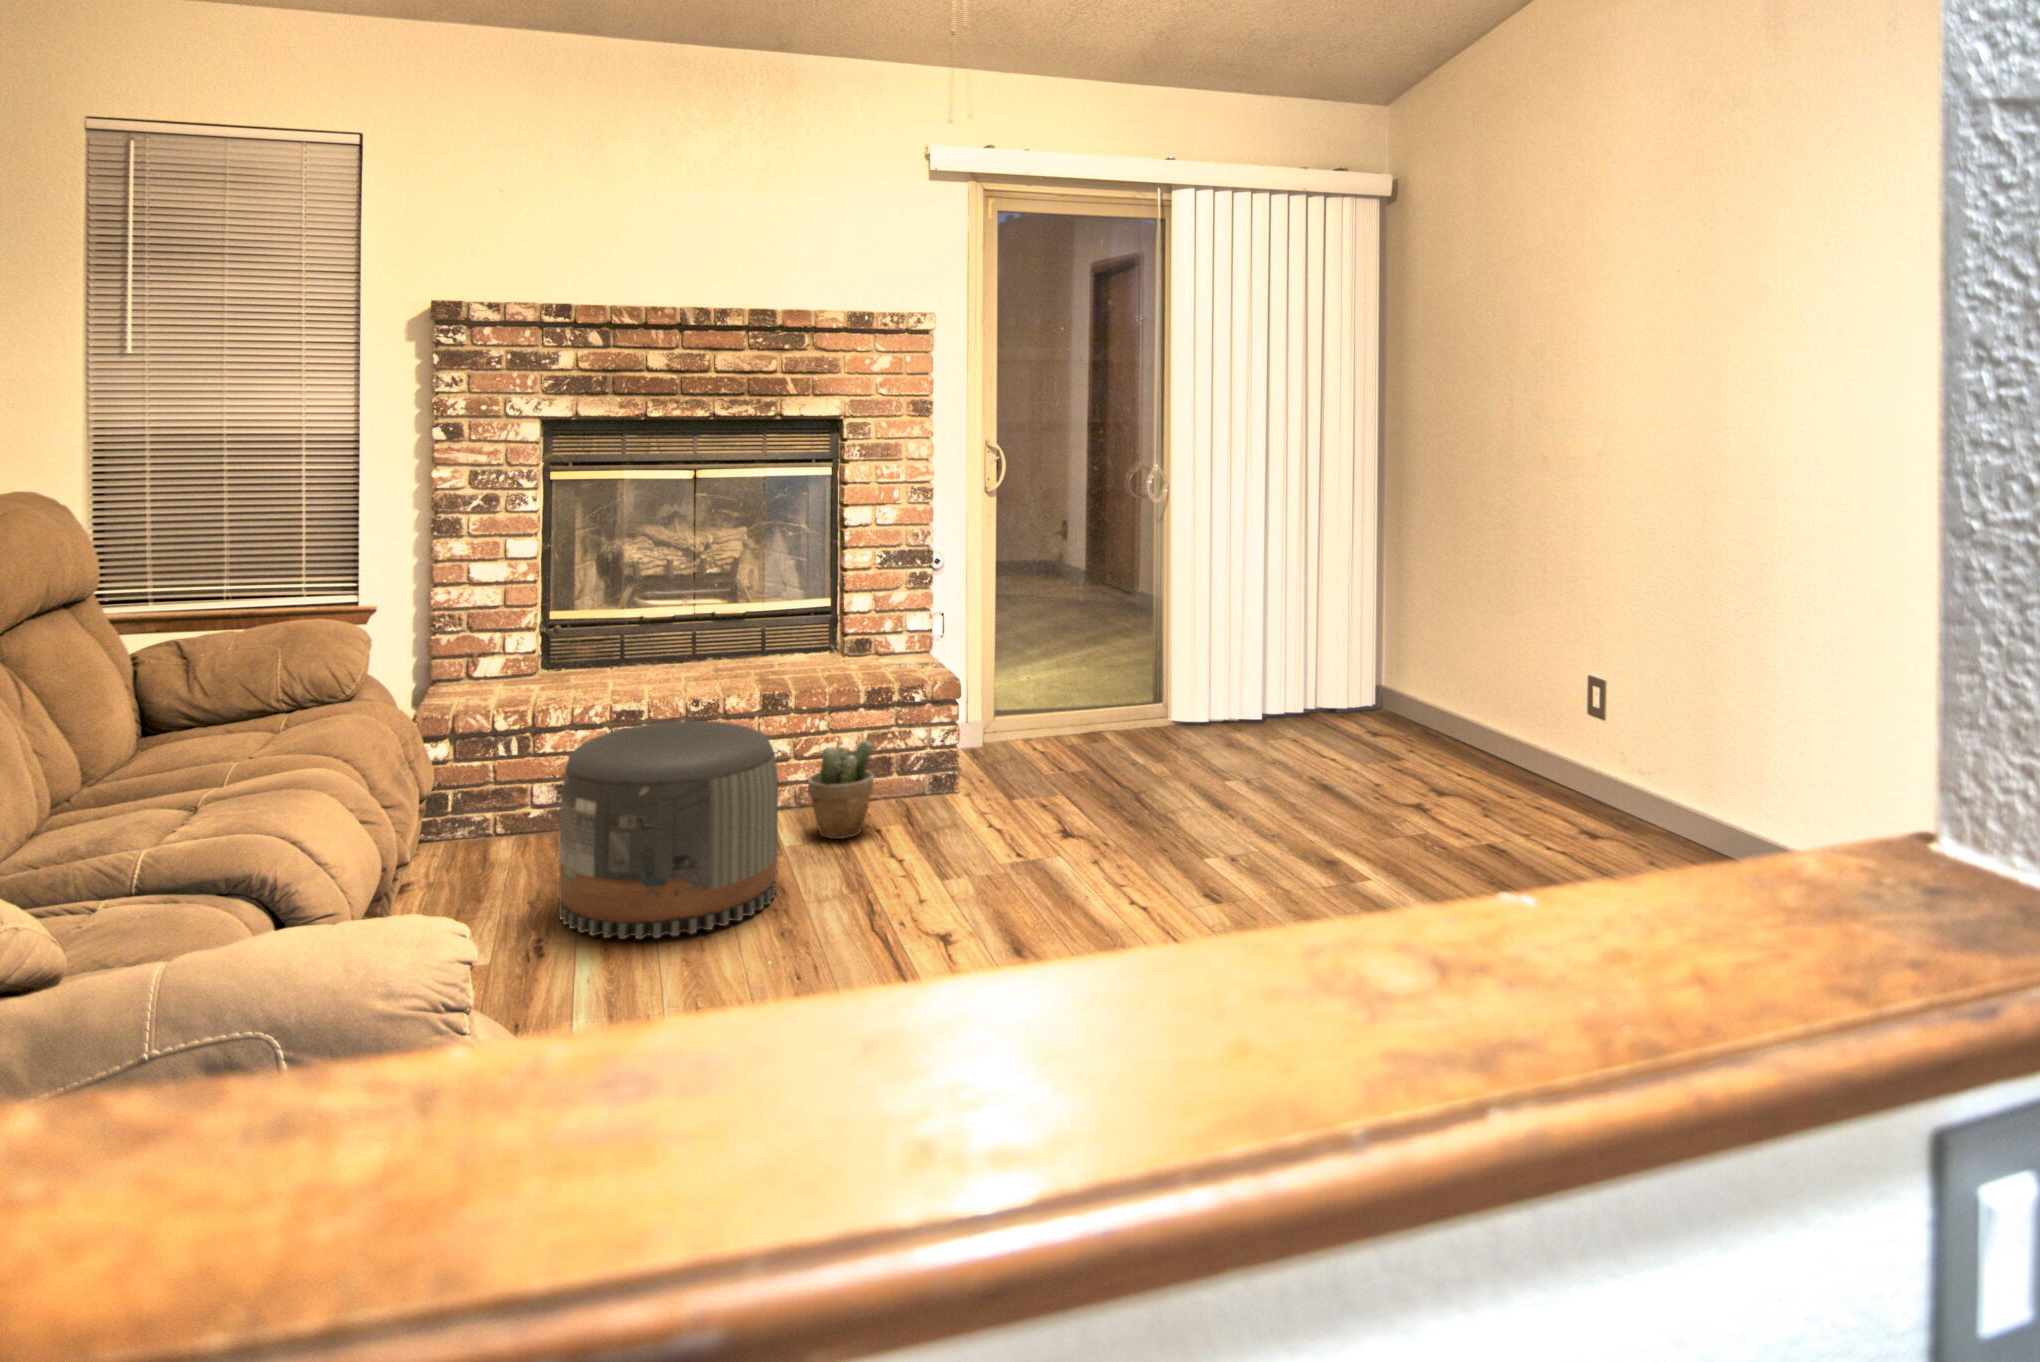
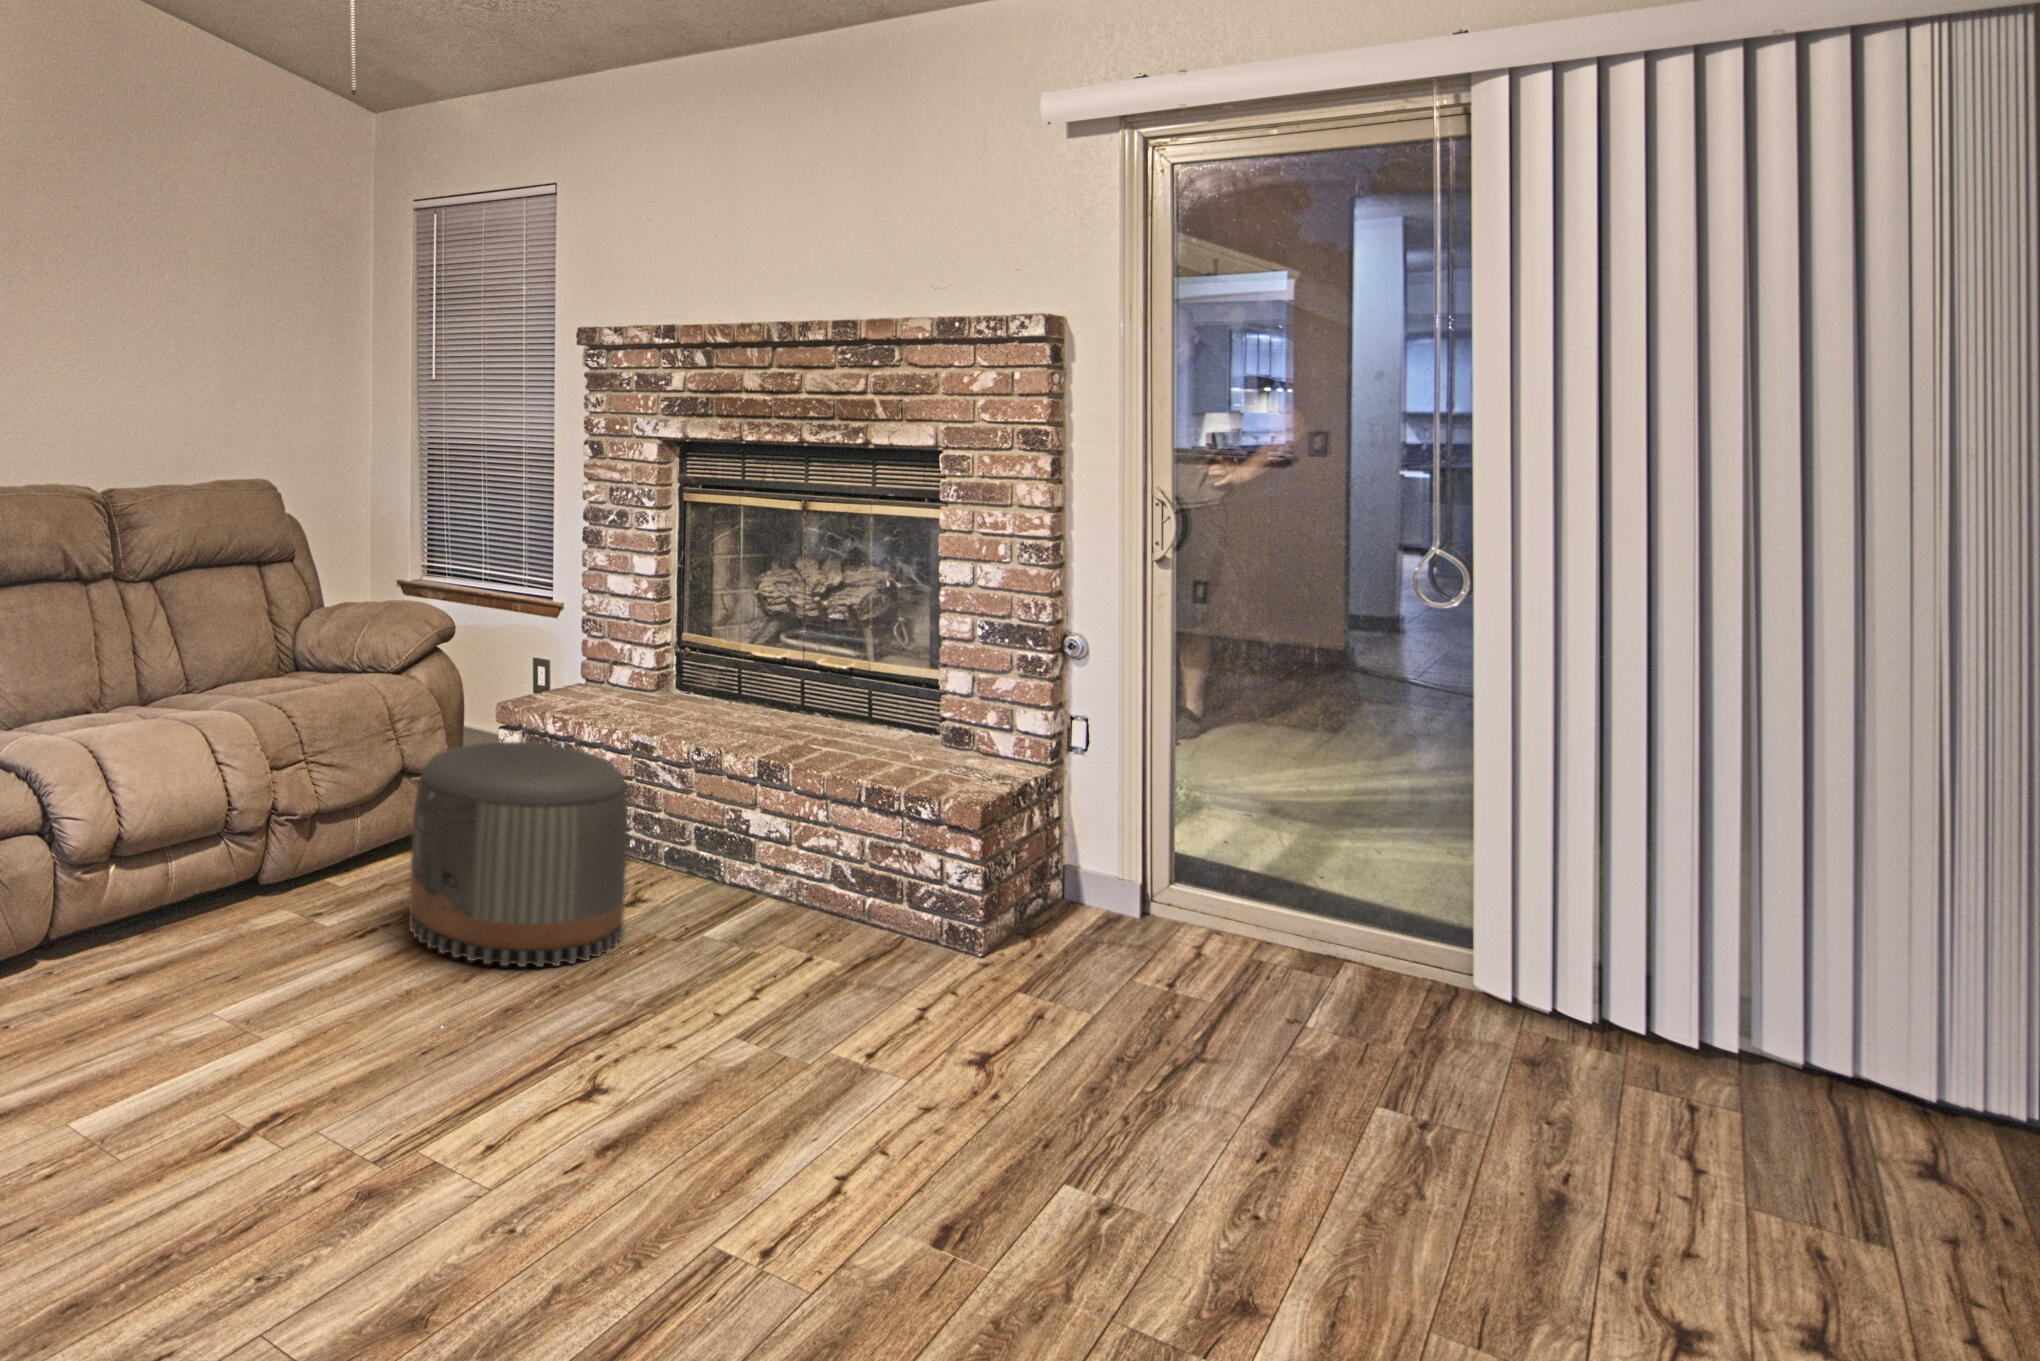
potted plant: present [808,740,874,839] -> none [727,831,807,949]

